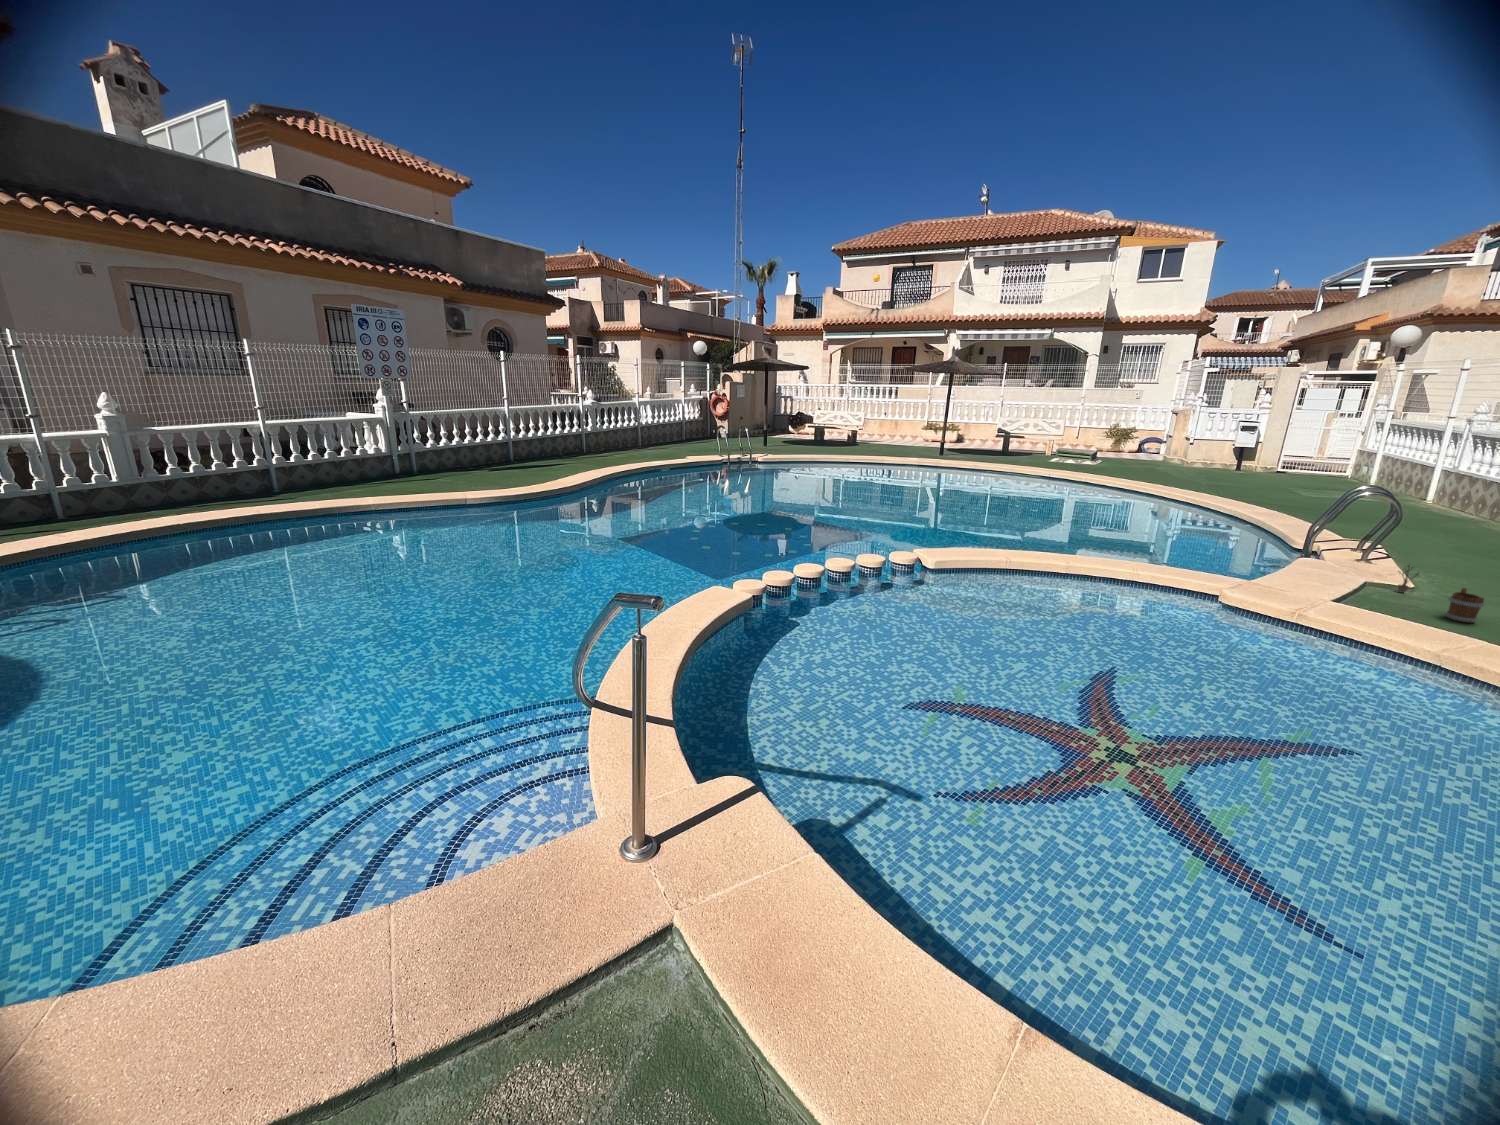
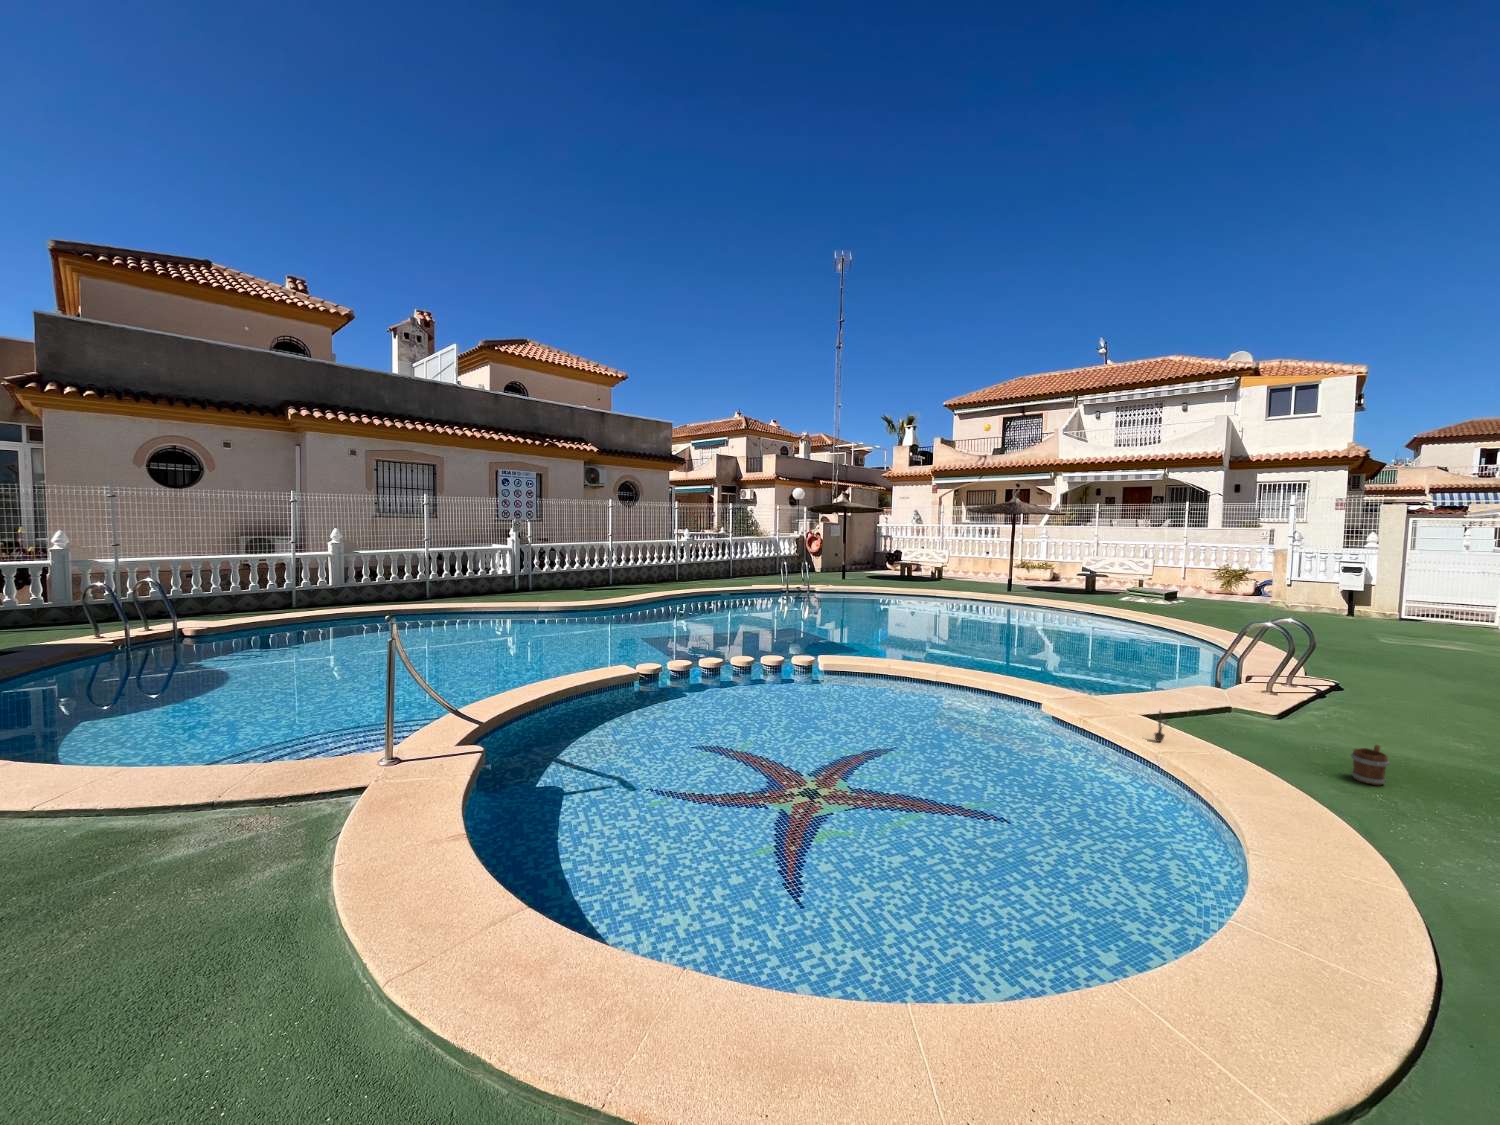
decorative plant: present [1398,565,1419,593] -> present [1154,711,1168,742]

